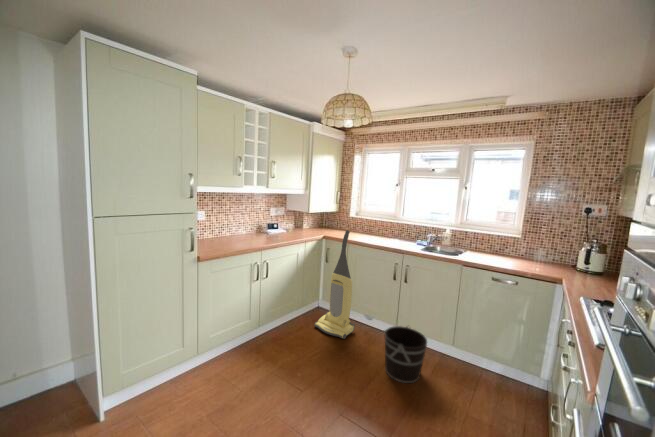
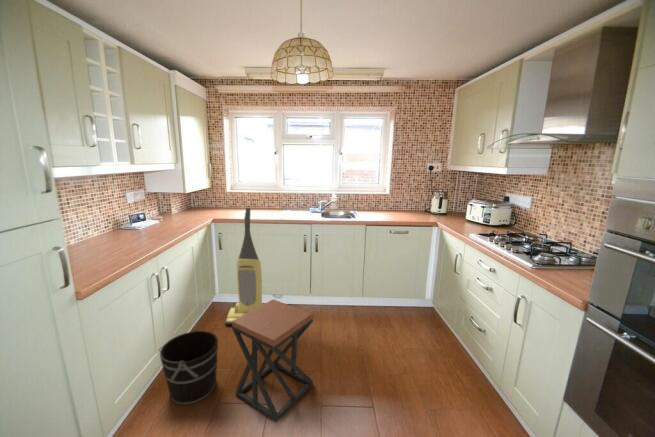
stool: none [283,311,348,416] -> present [232,299,313,422]
bucket: present [385,326,427,383] -> present [159,329,218,404]

